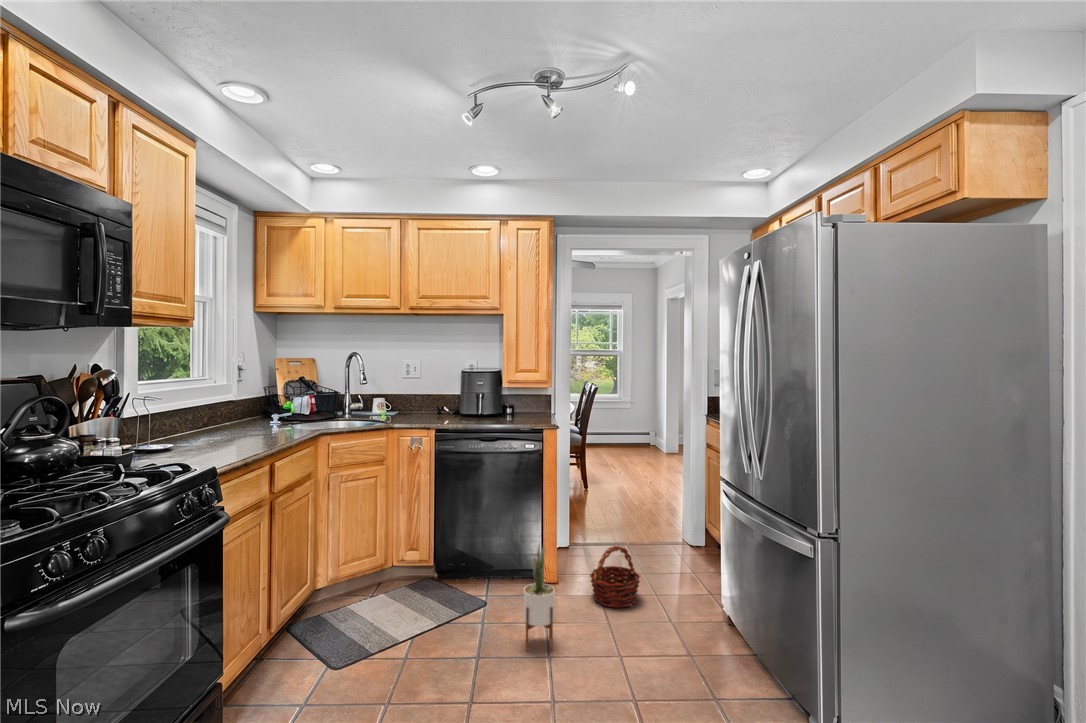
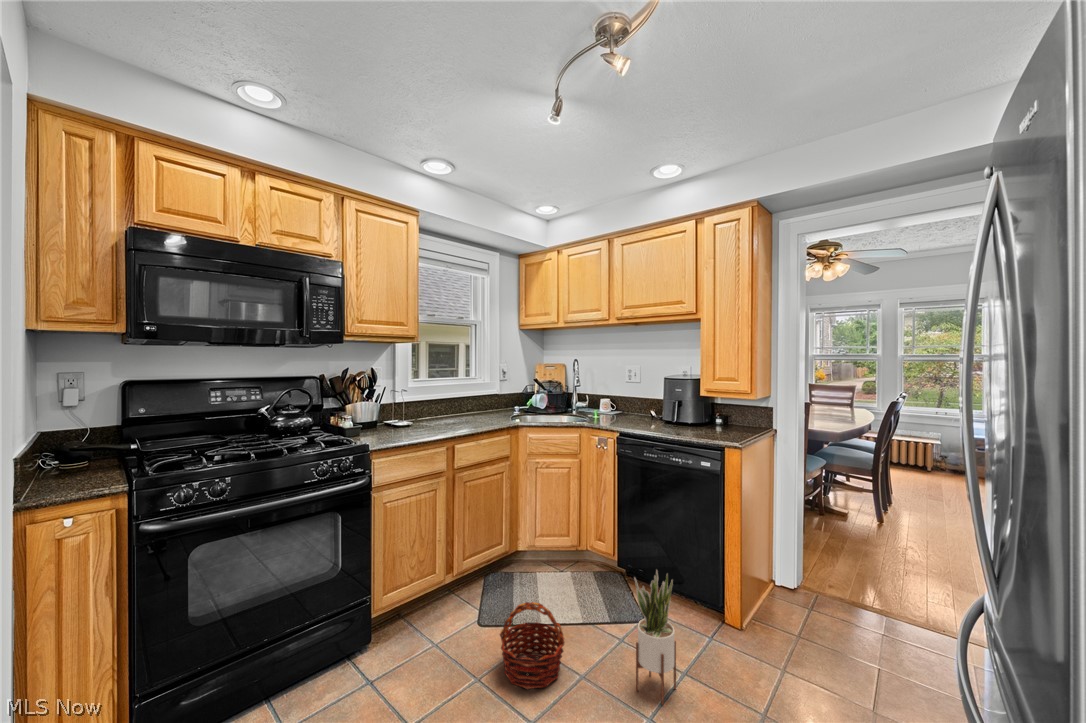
basket: present [590,546,640,607] -> present [500,602,565,689]

